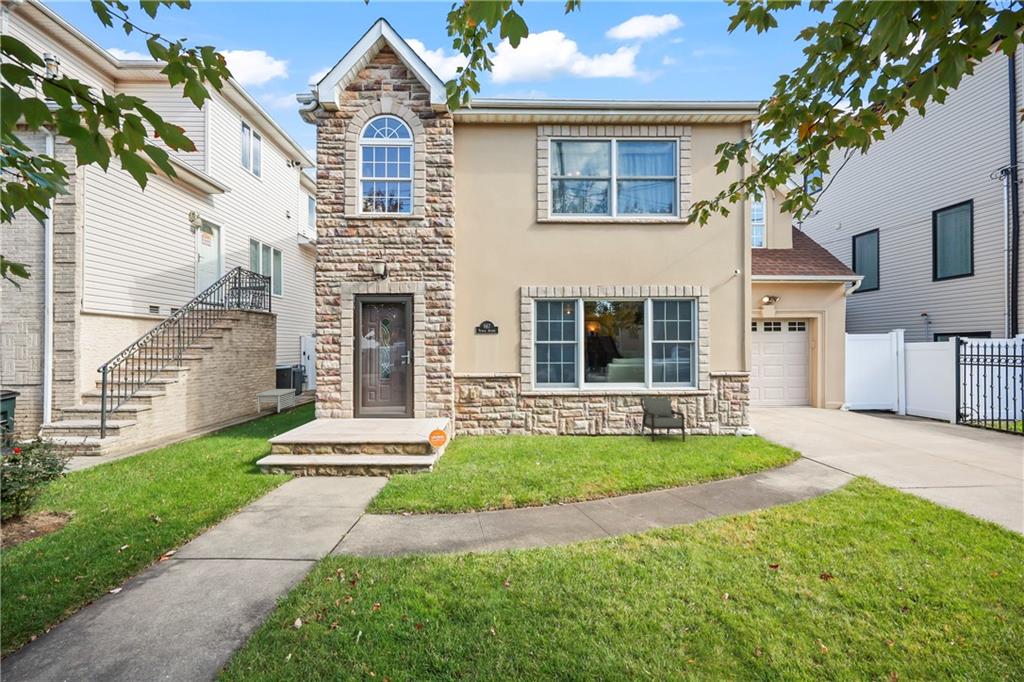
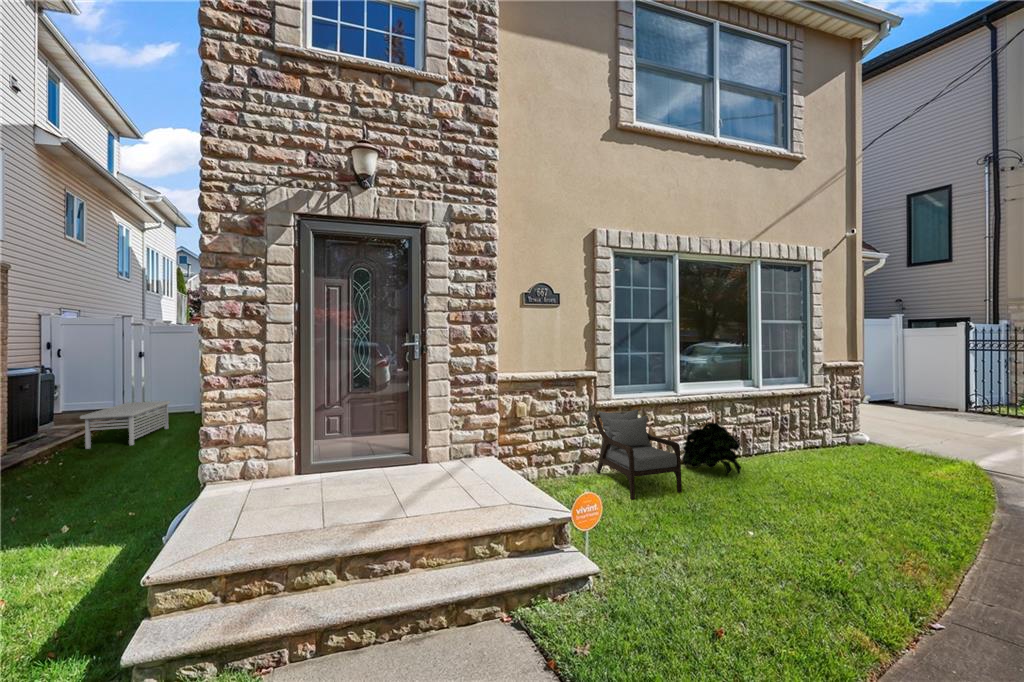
armchair: present [640,396,685,442] -> present [594,409,682,499]
potted plant: none [573,407,610,439] -> present [682,422,741,475]

